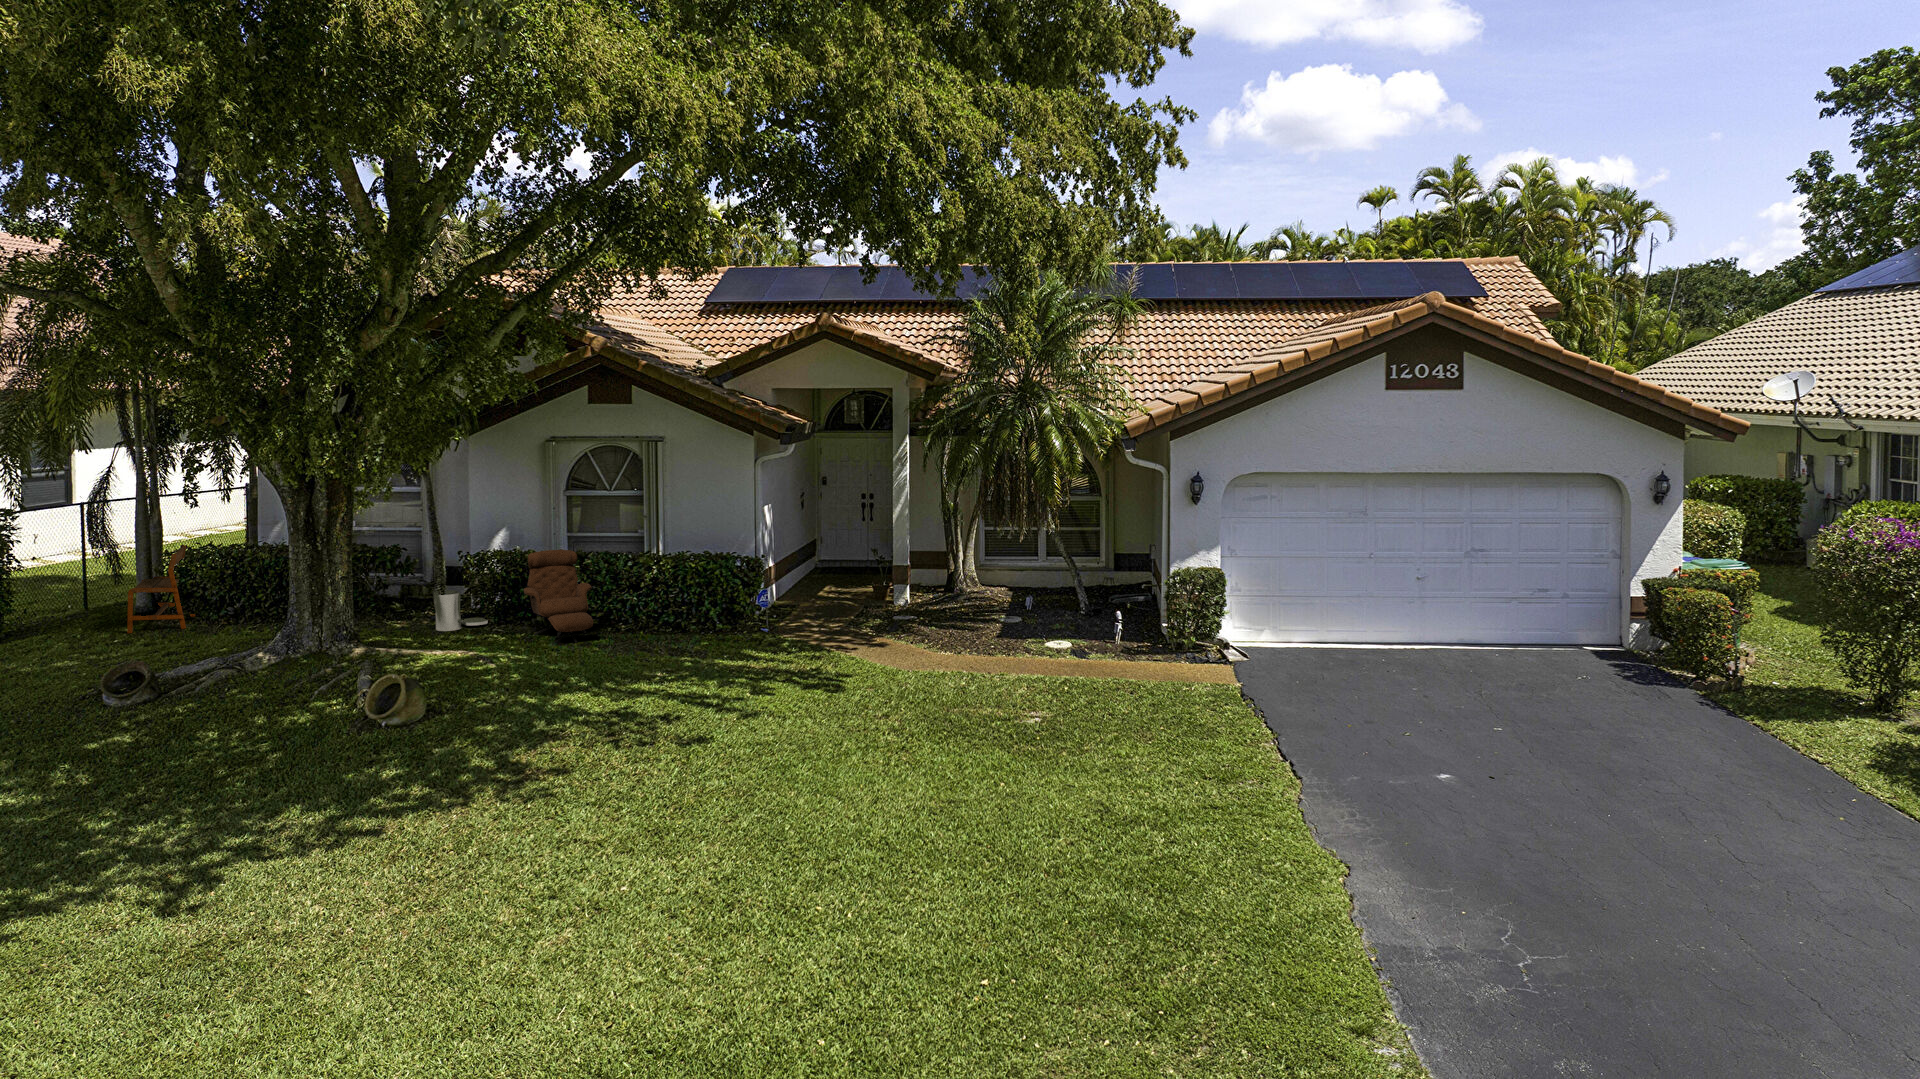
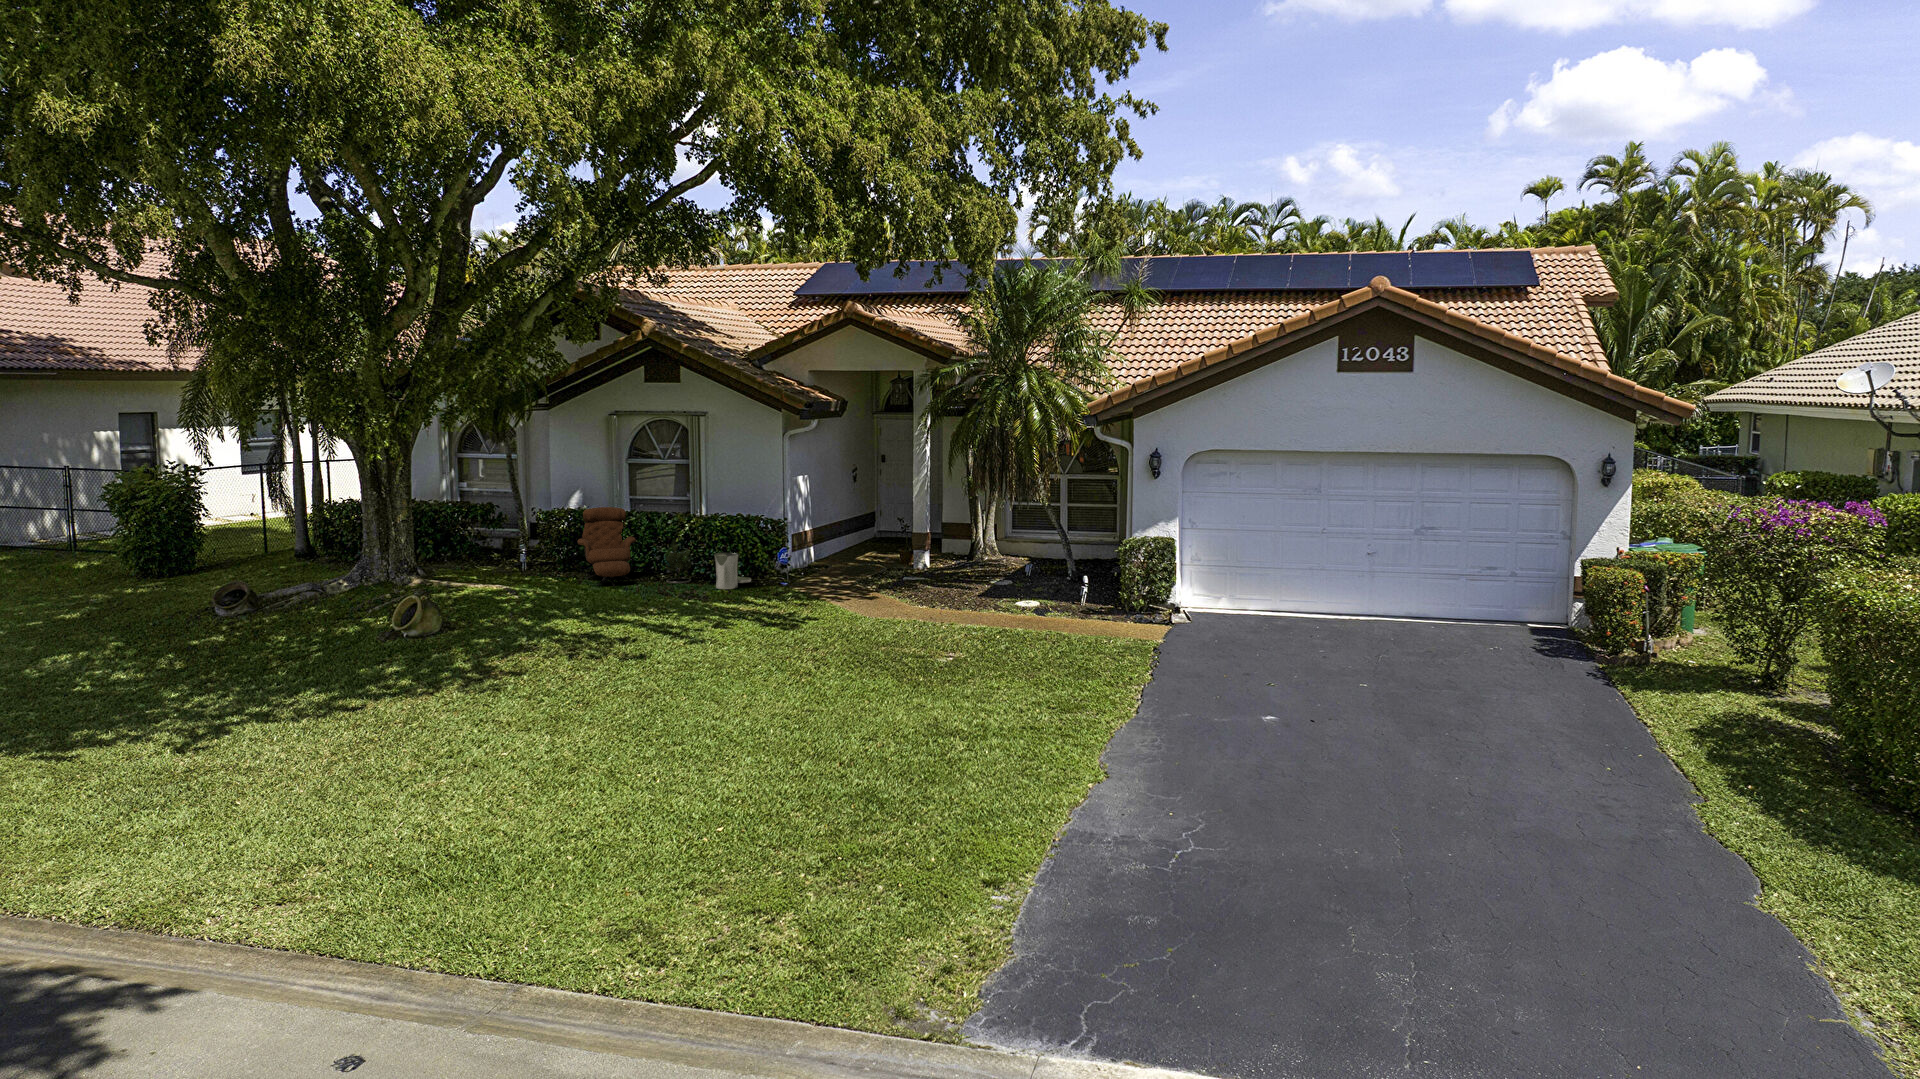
bench: present [127,545,195,633] -> none [274,496,333,566]
potted tree: none [631,584,663,635] -> present [666,541,691,583]
trash can: present [433,590,488,631] -> present [714,553,751,589]

